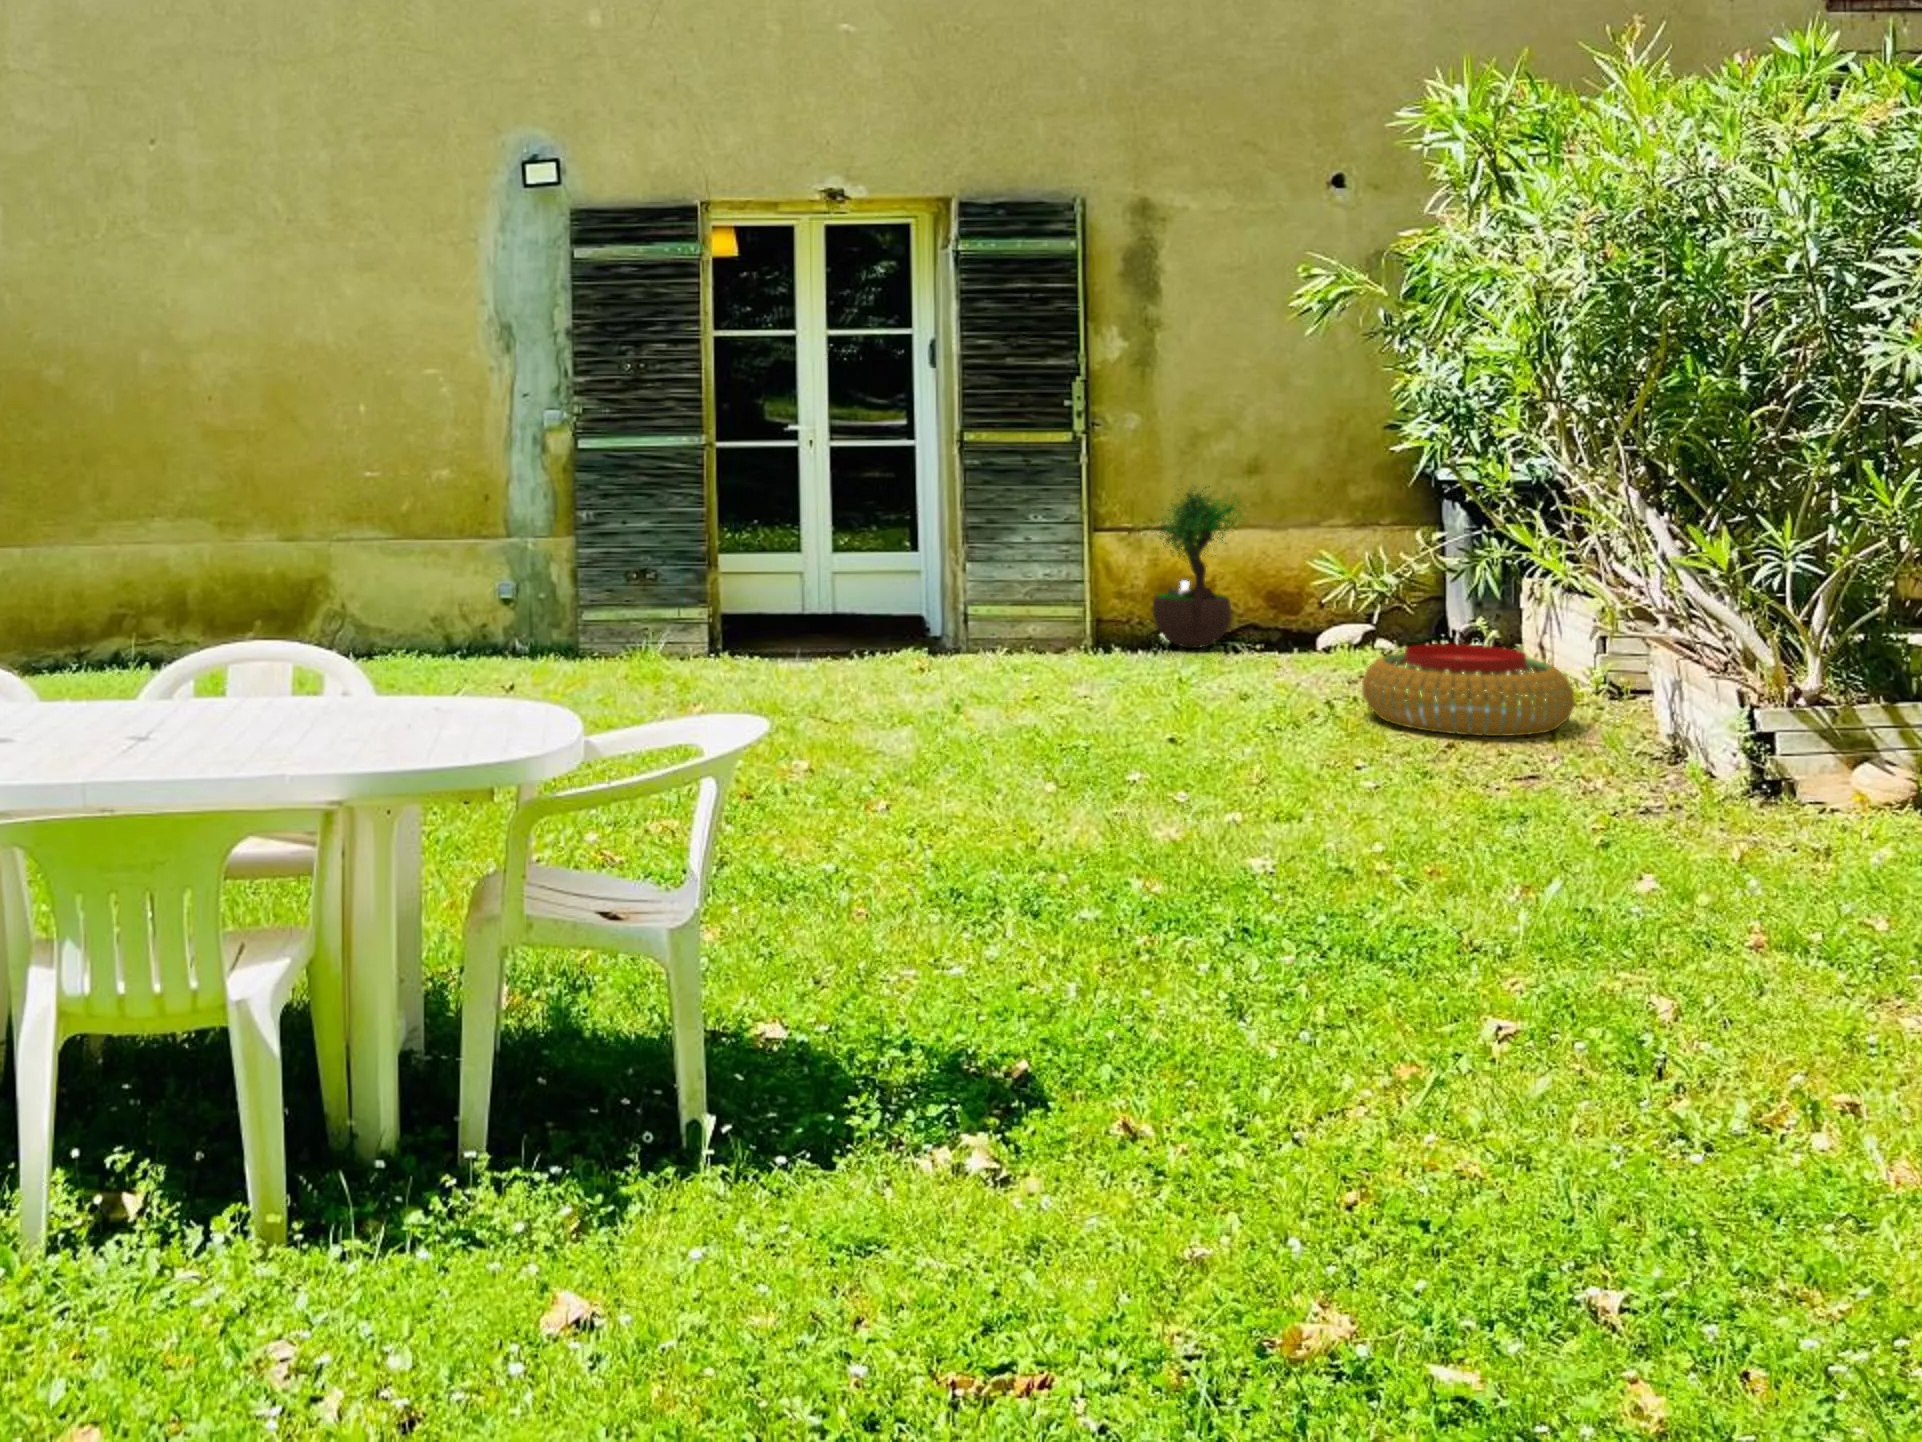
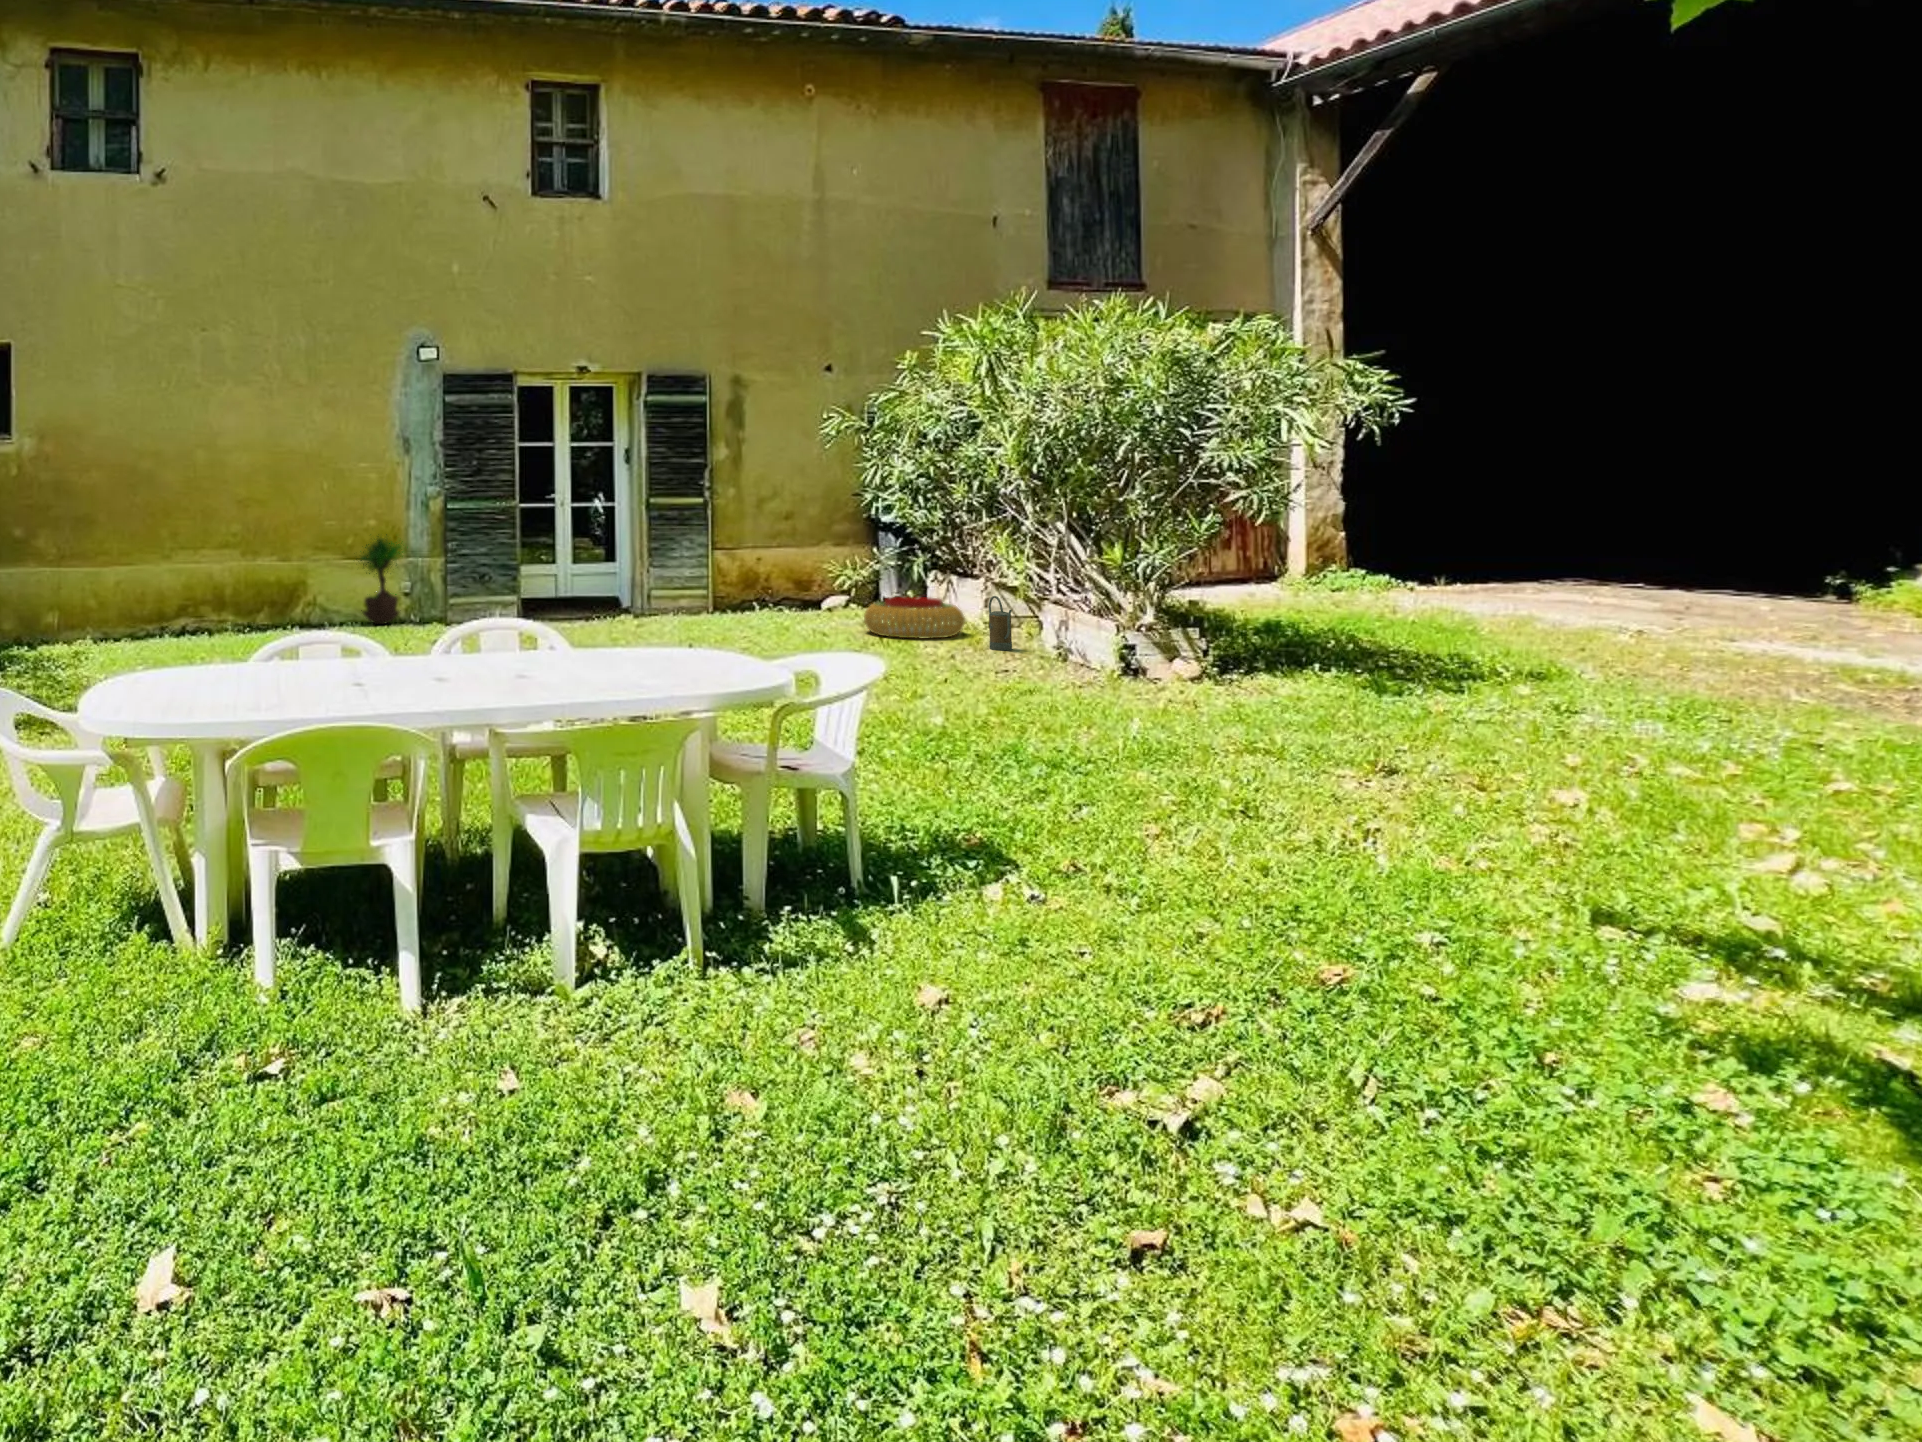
potted tree: present [1151,475,1246,648] -> present [356,534,403,624]
watering can: none [1609,659,1661,776] -> present [989,596,1012,650]

